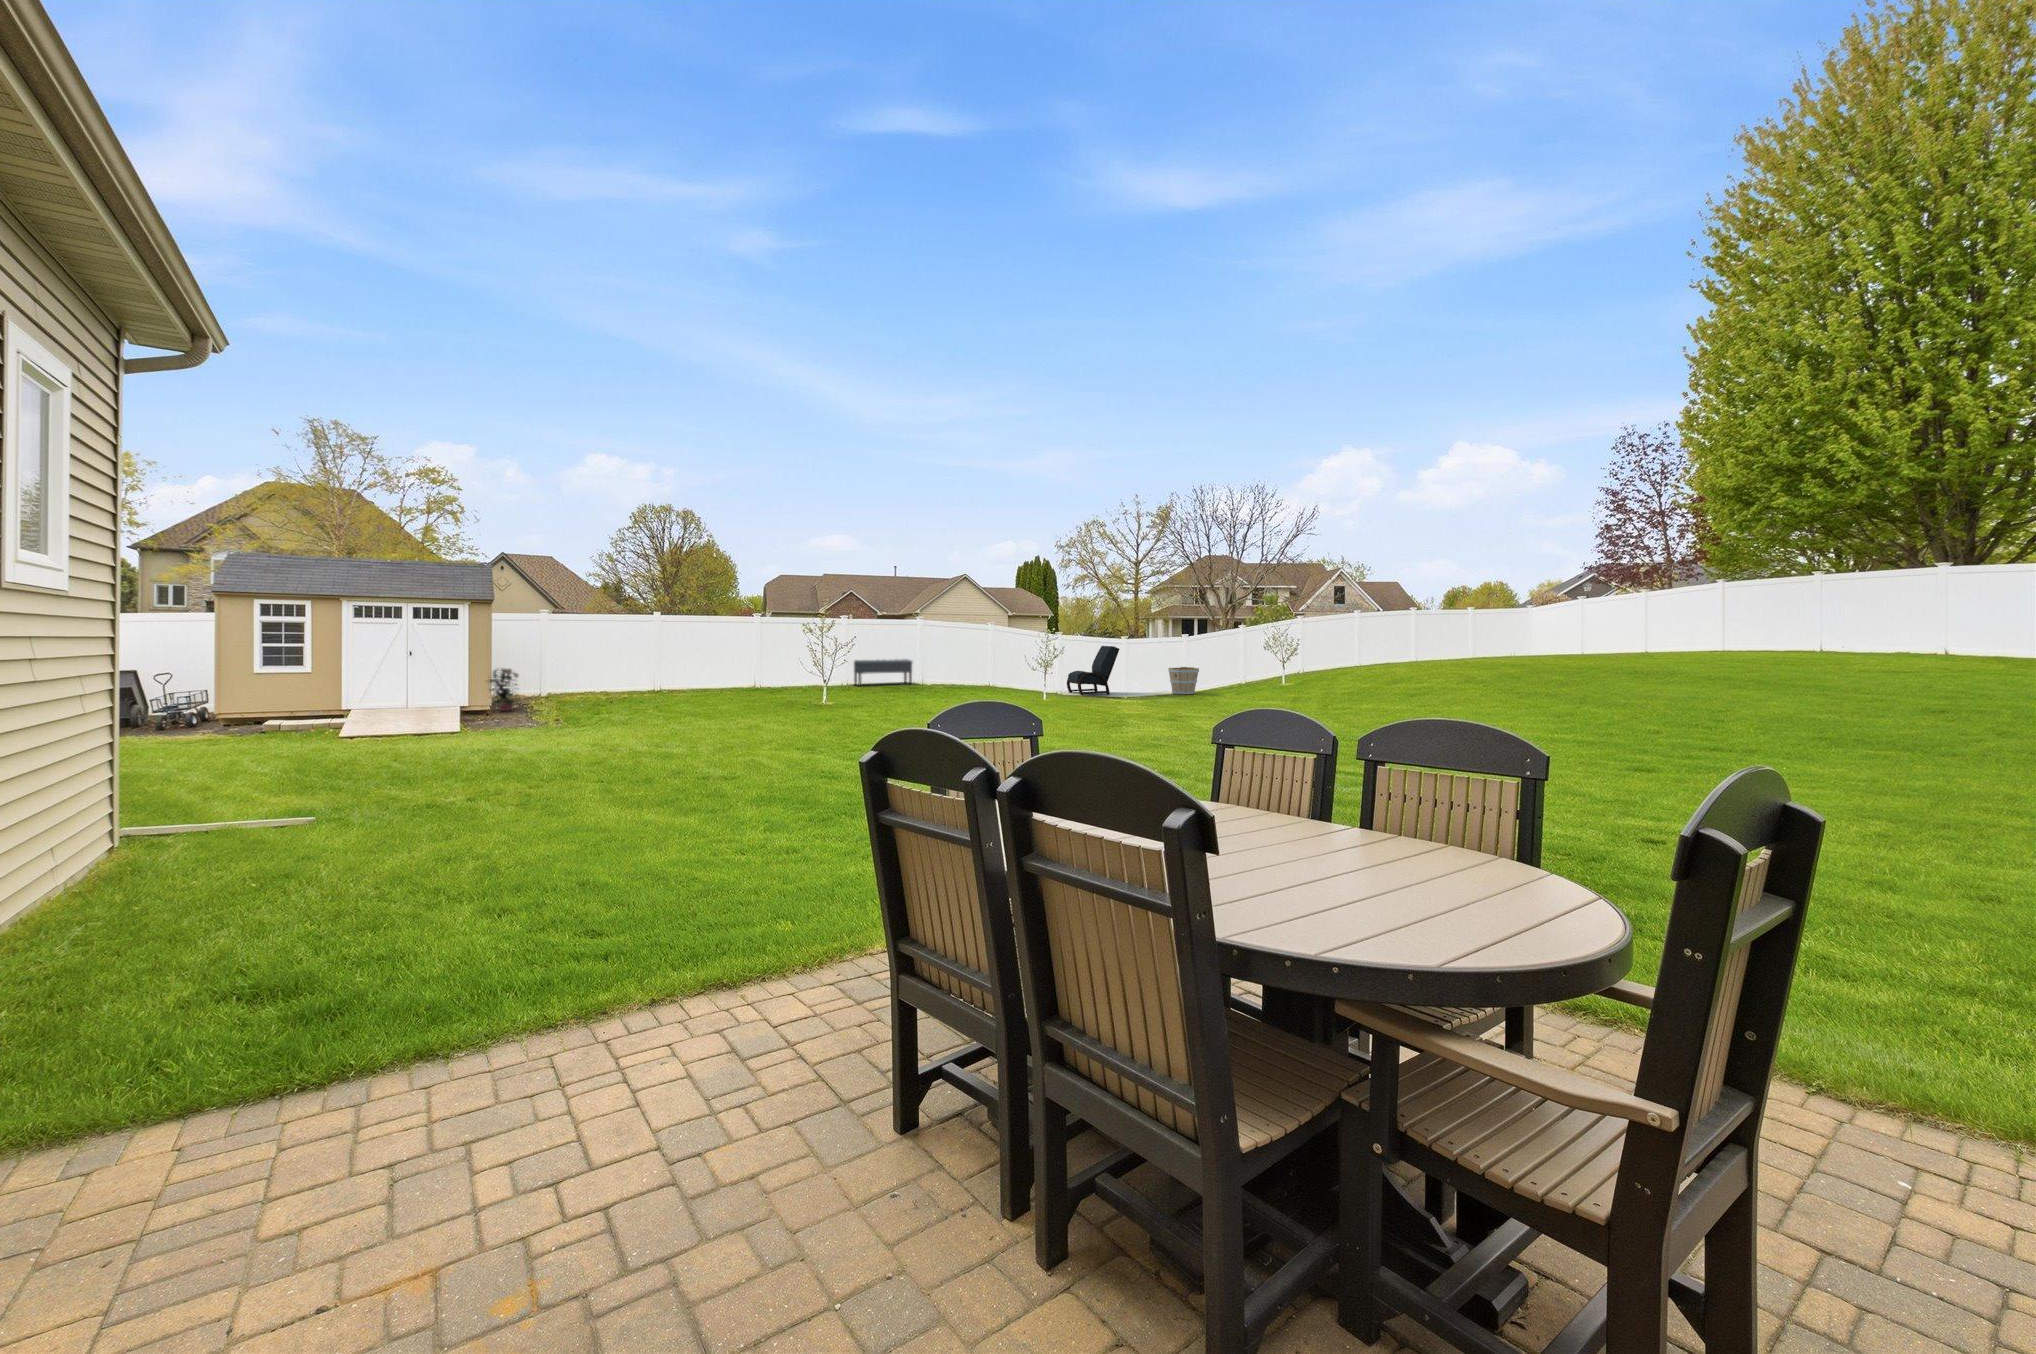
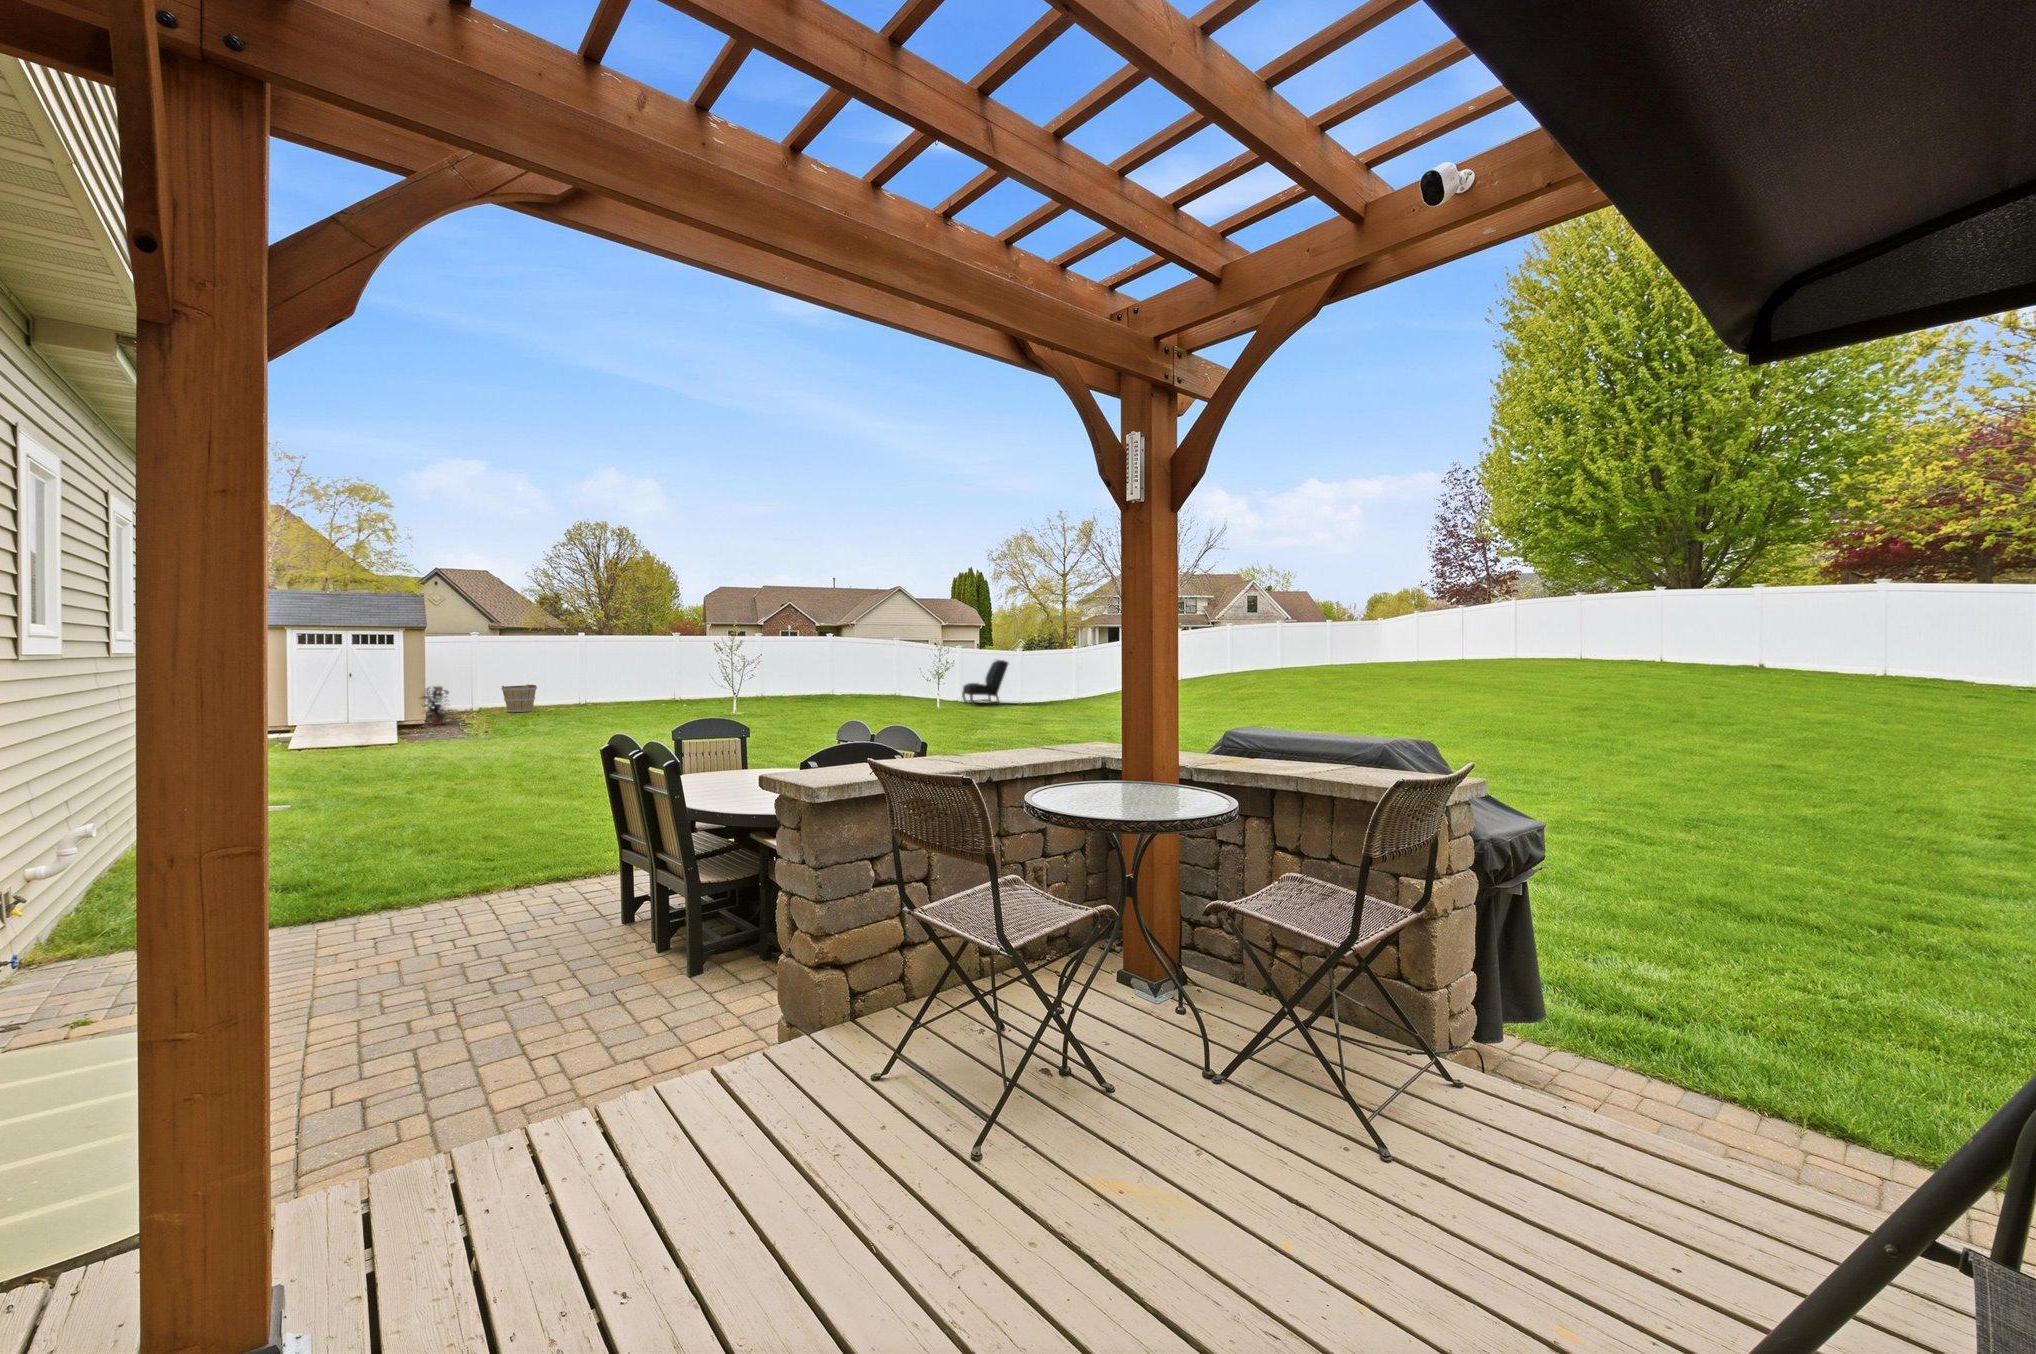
bench: present [854,659,912,685] -> none [767,673,824,698]
wooden bucket: present [1168,667,1199,694] -> present [501,685,537,713]

